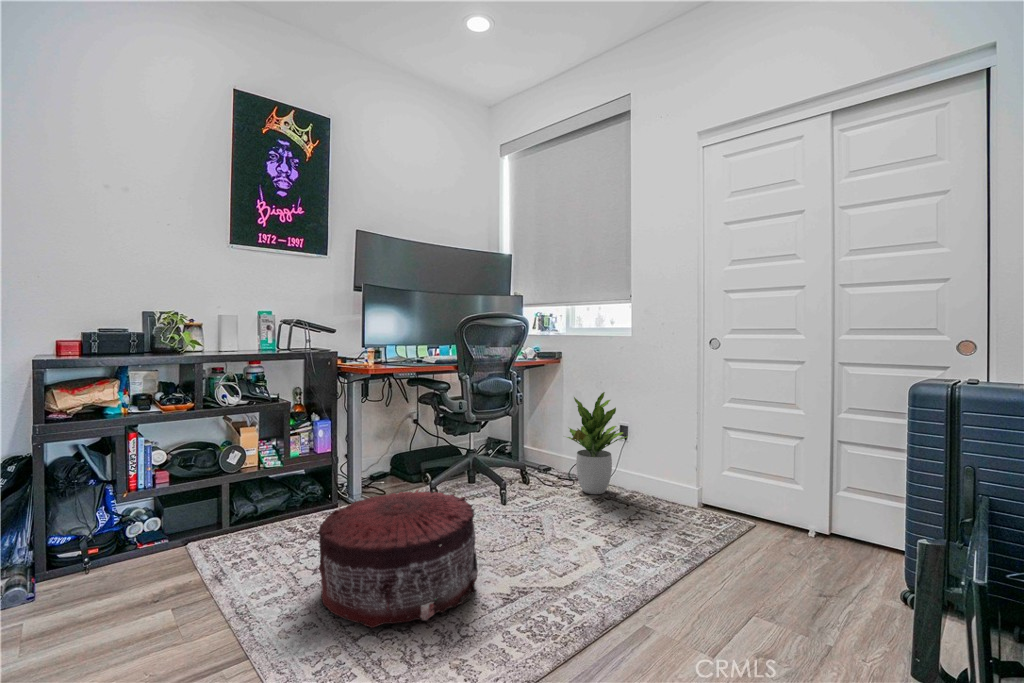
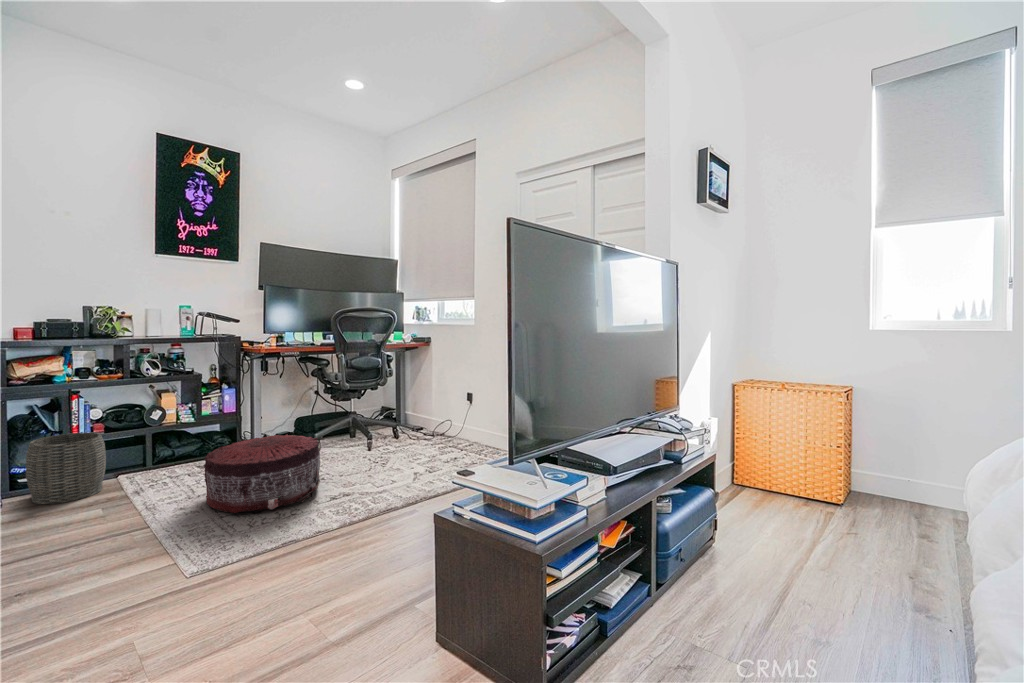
potted plant: present [567,392,628,494] -> none [420,369,469,444]
woven basket: none [68,486,173,597] -> present [26,432,106,504]

